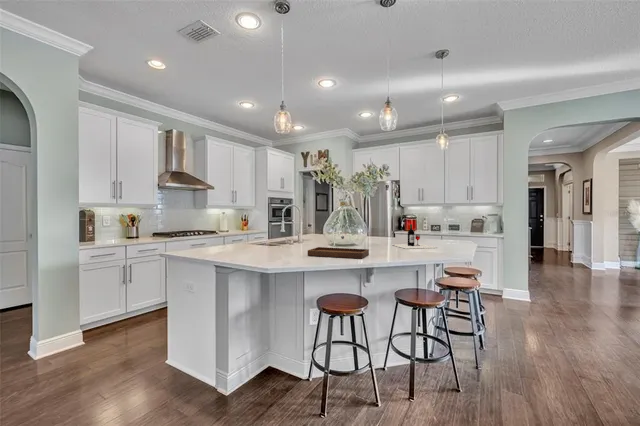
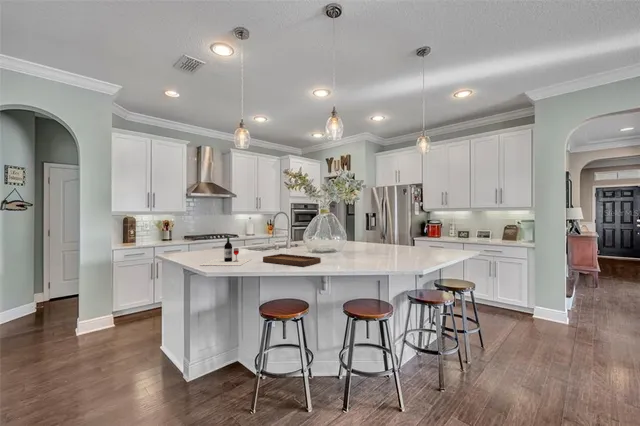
wine bottle: present [394,224,436,249] -> present [202,237,250,266]

